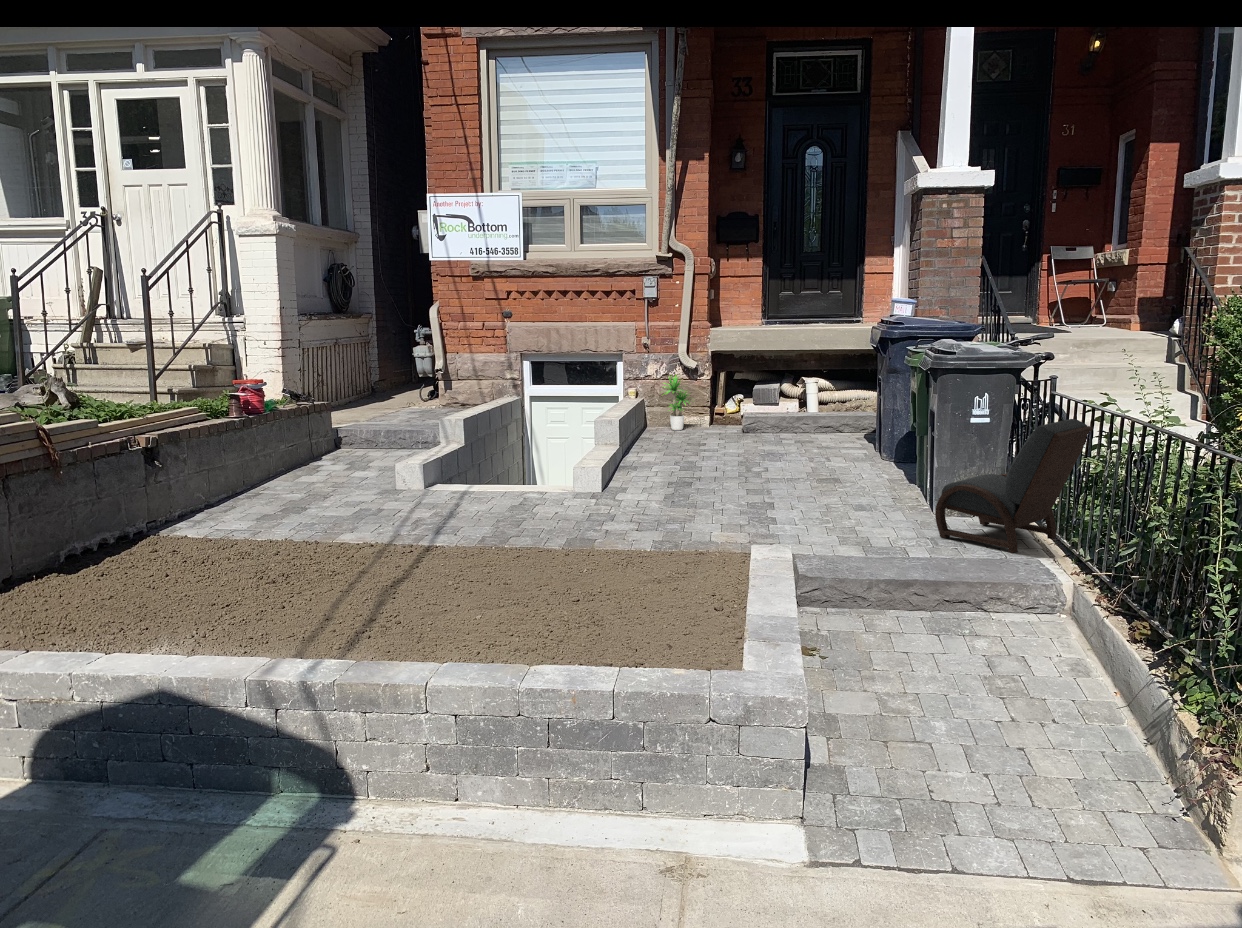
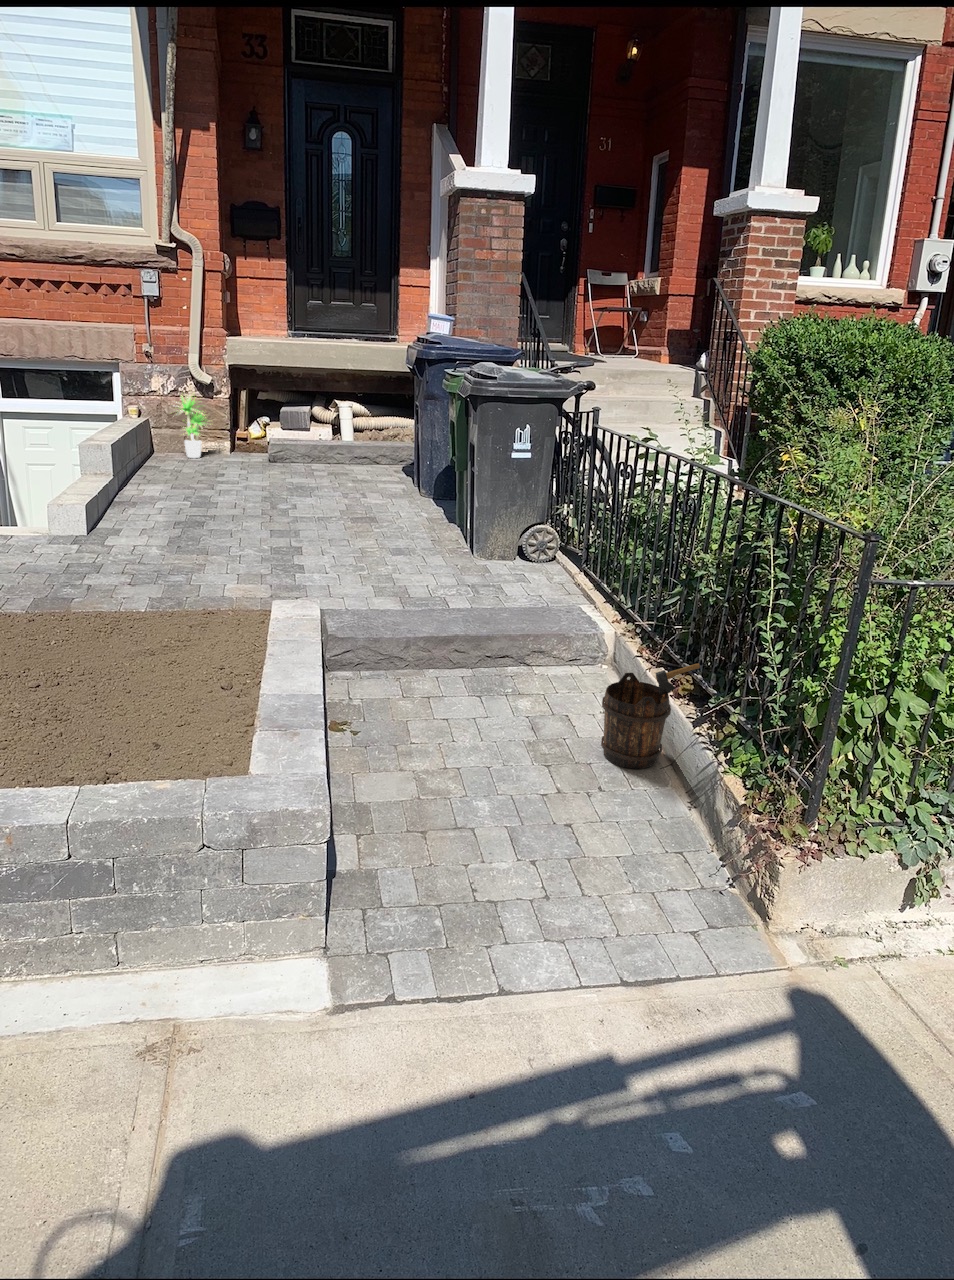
lounge chair: present [935,419,1093,553] -> none [476,452,636,598]
bucket: none [1056,610,1155,707] -> present [601,663,700,769]

